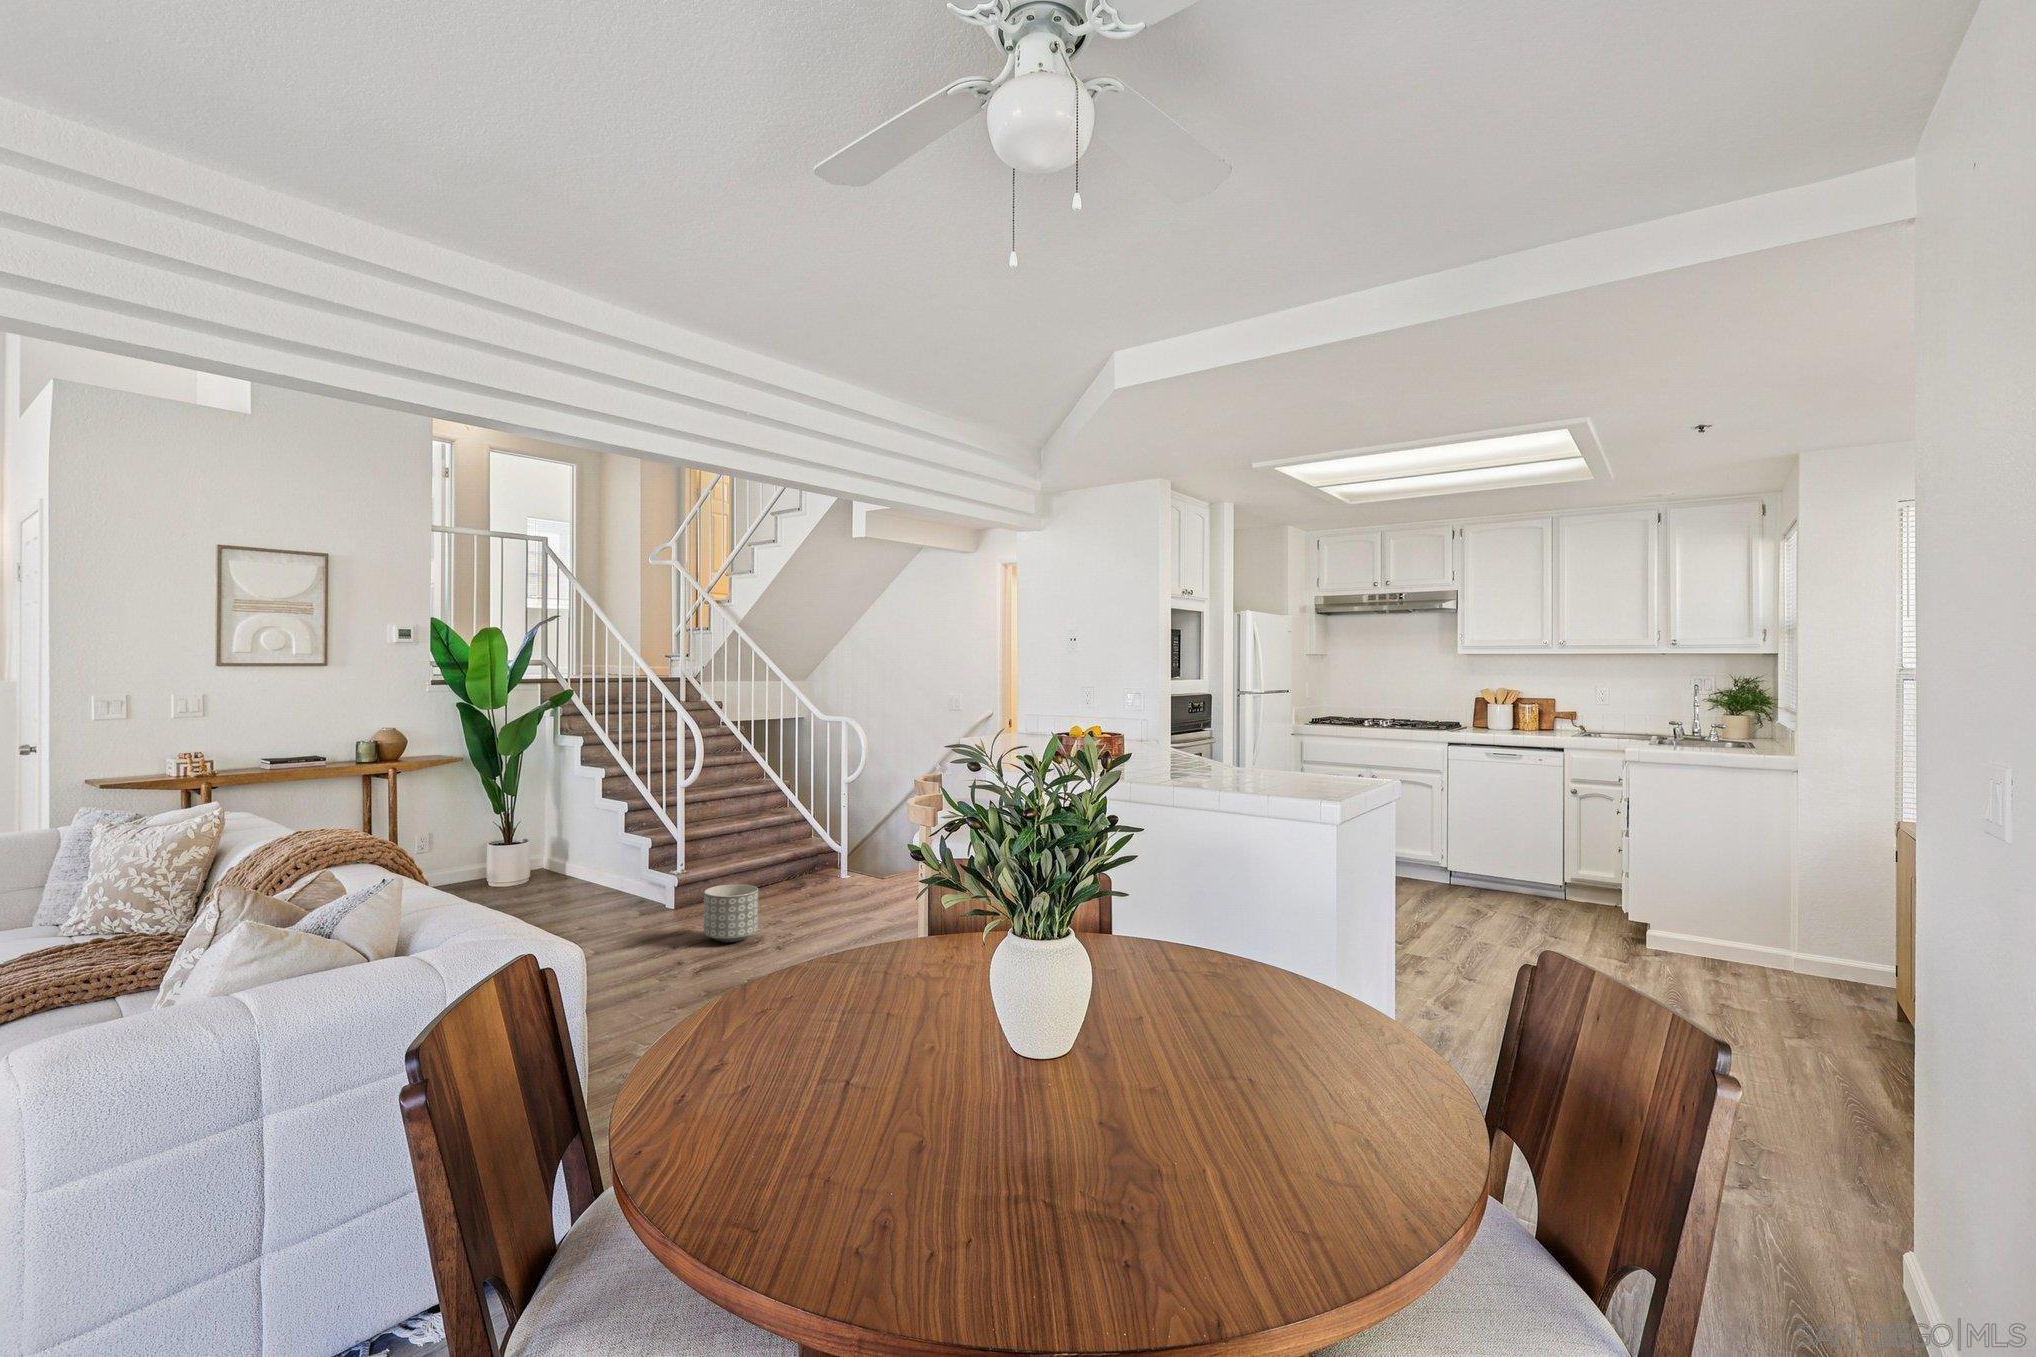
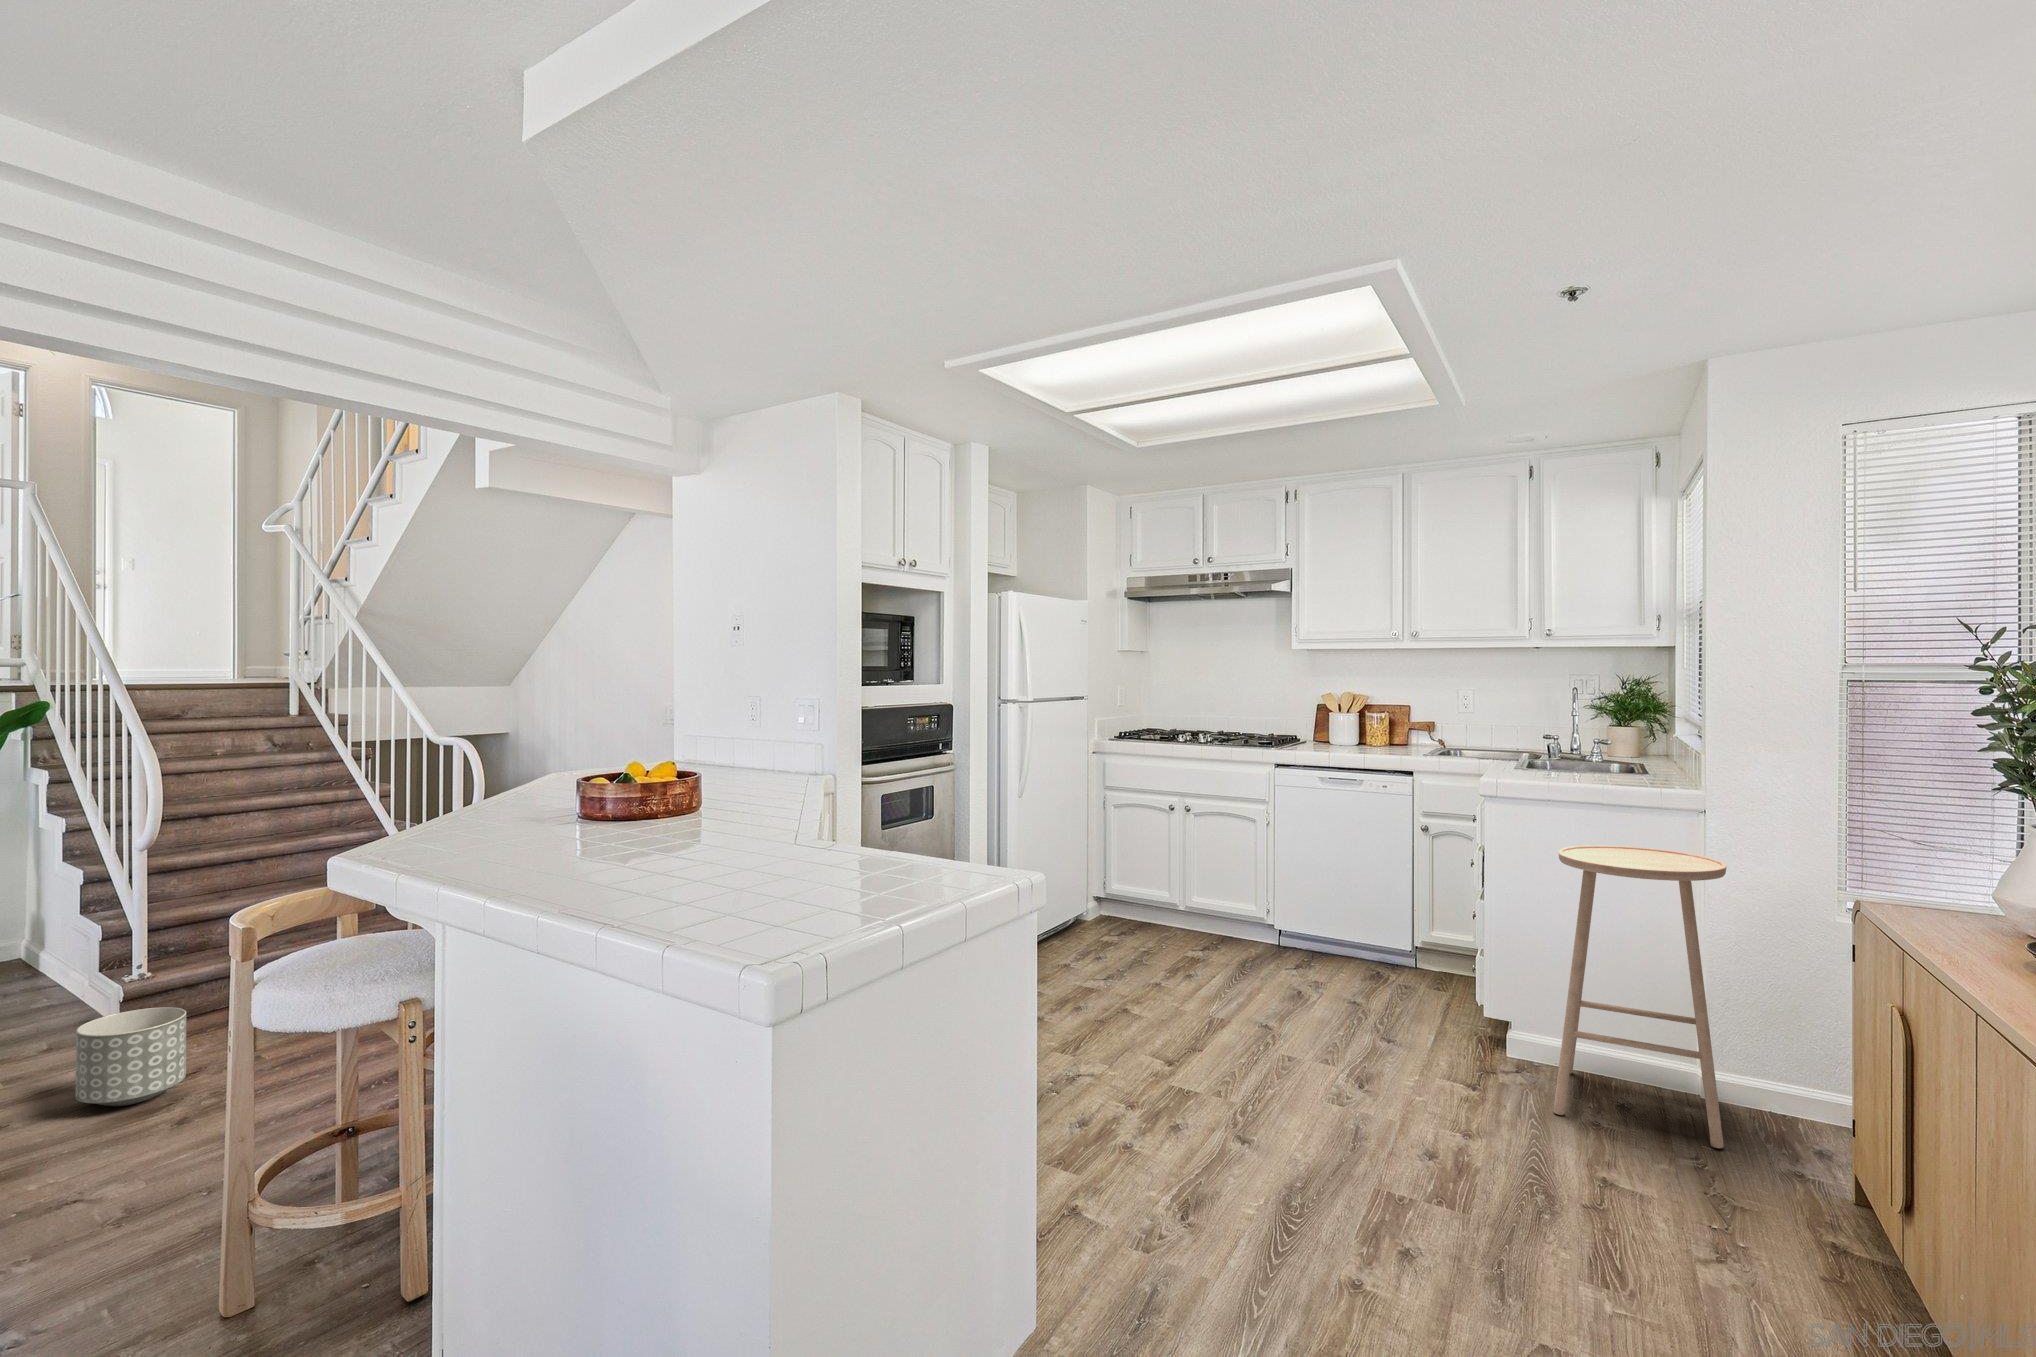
stool: none [1688,797,1818,998] -> present [1554,846,1727,1148]

